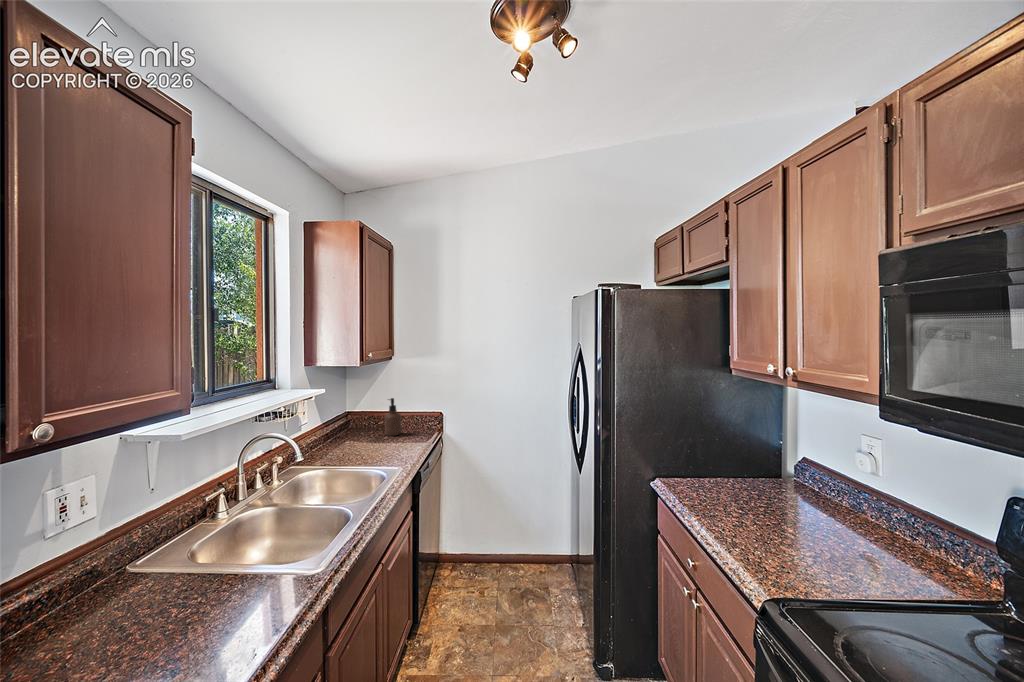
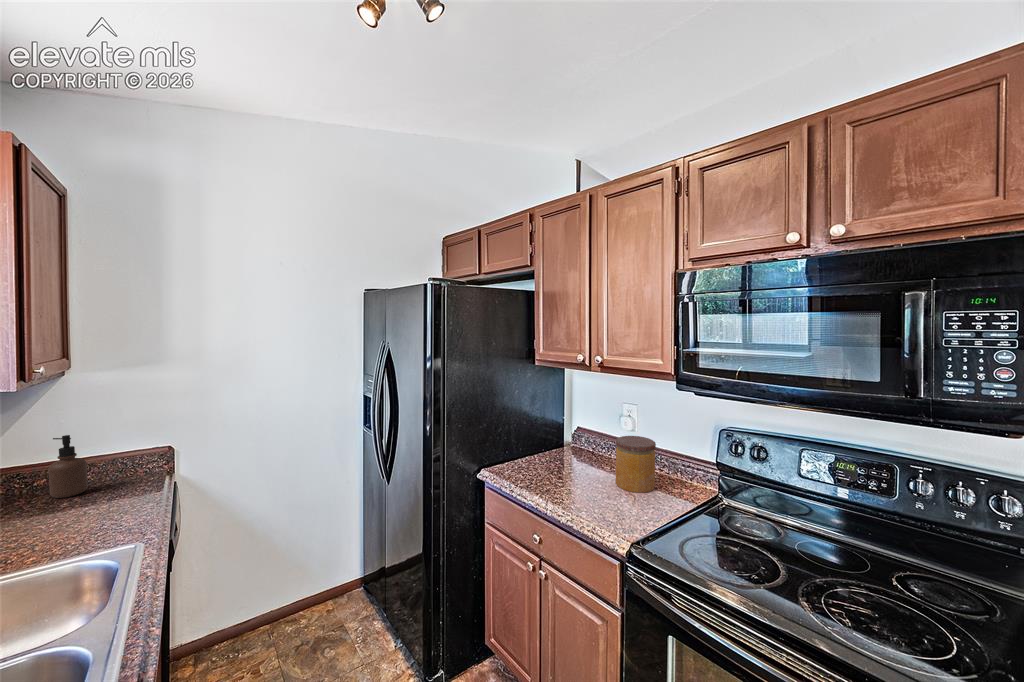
jar: none [817,474,884,556] -> present [616,436,656,493]

